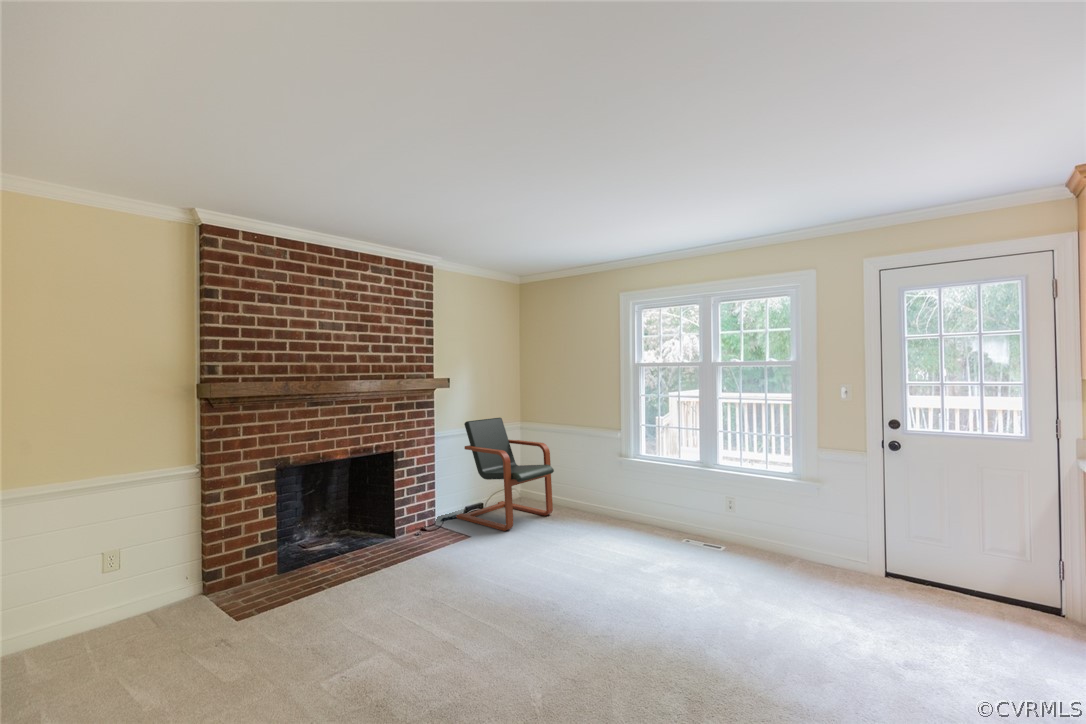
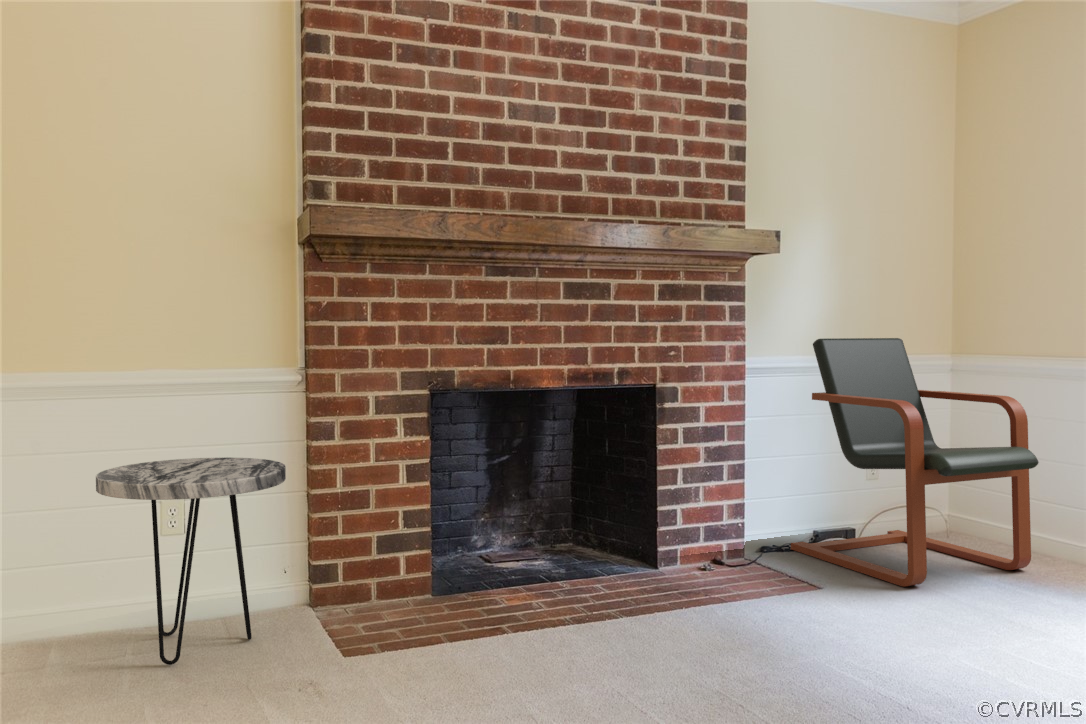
side table: none [67,519,196,649] -> present [96,458,286,665]

